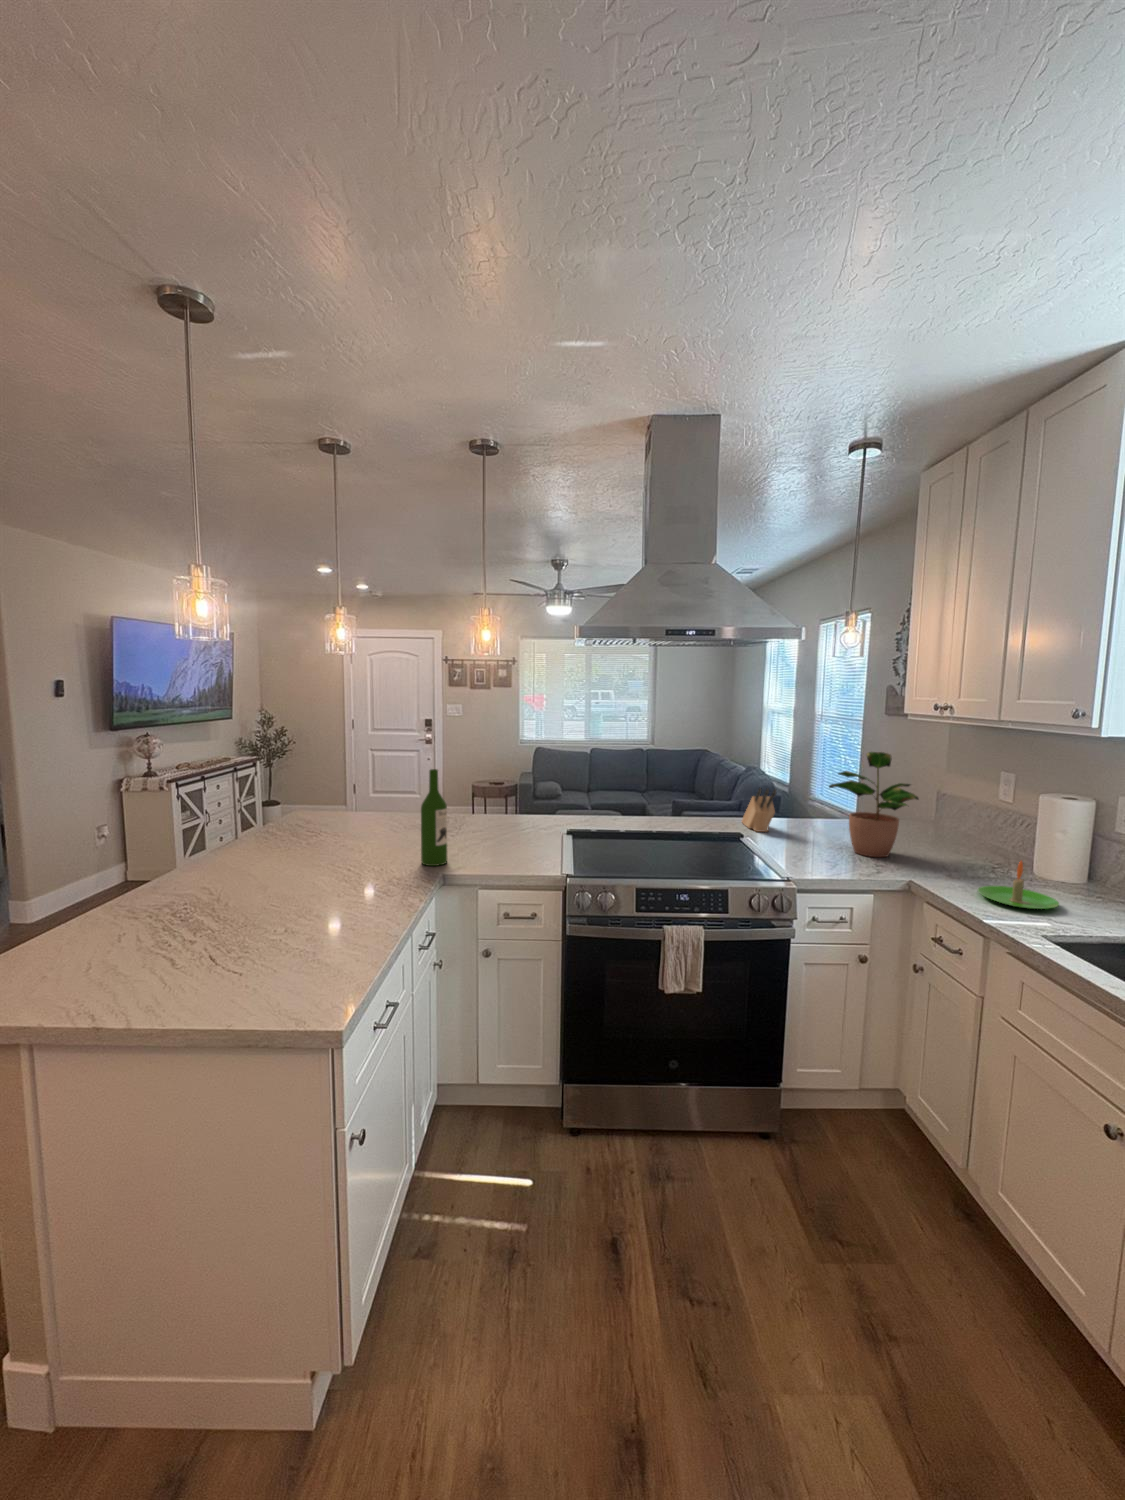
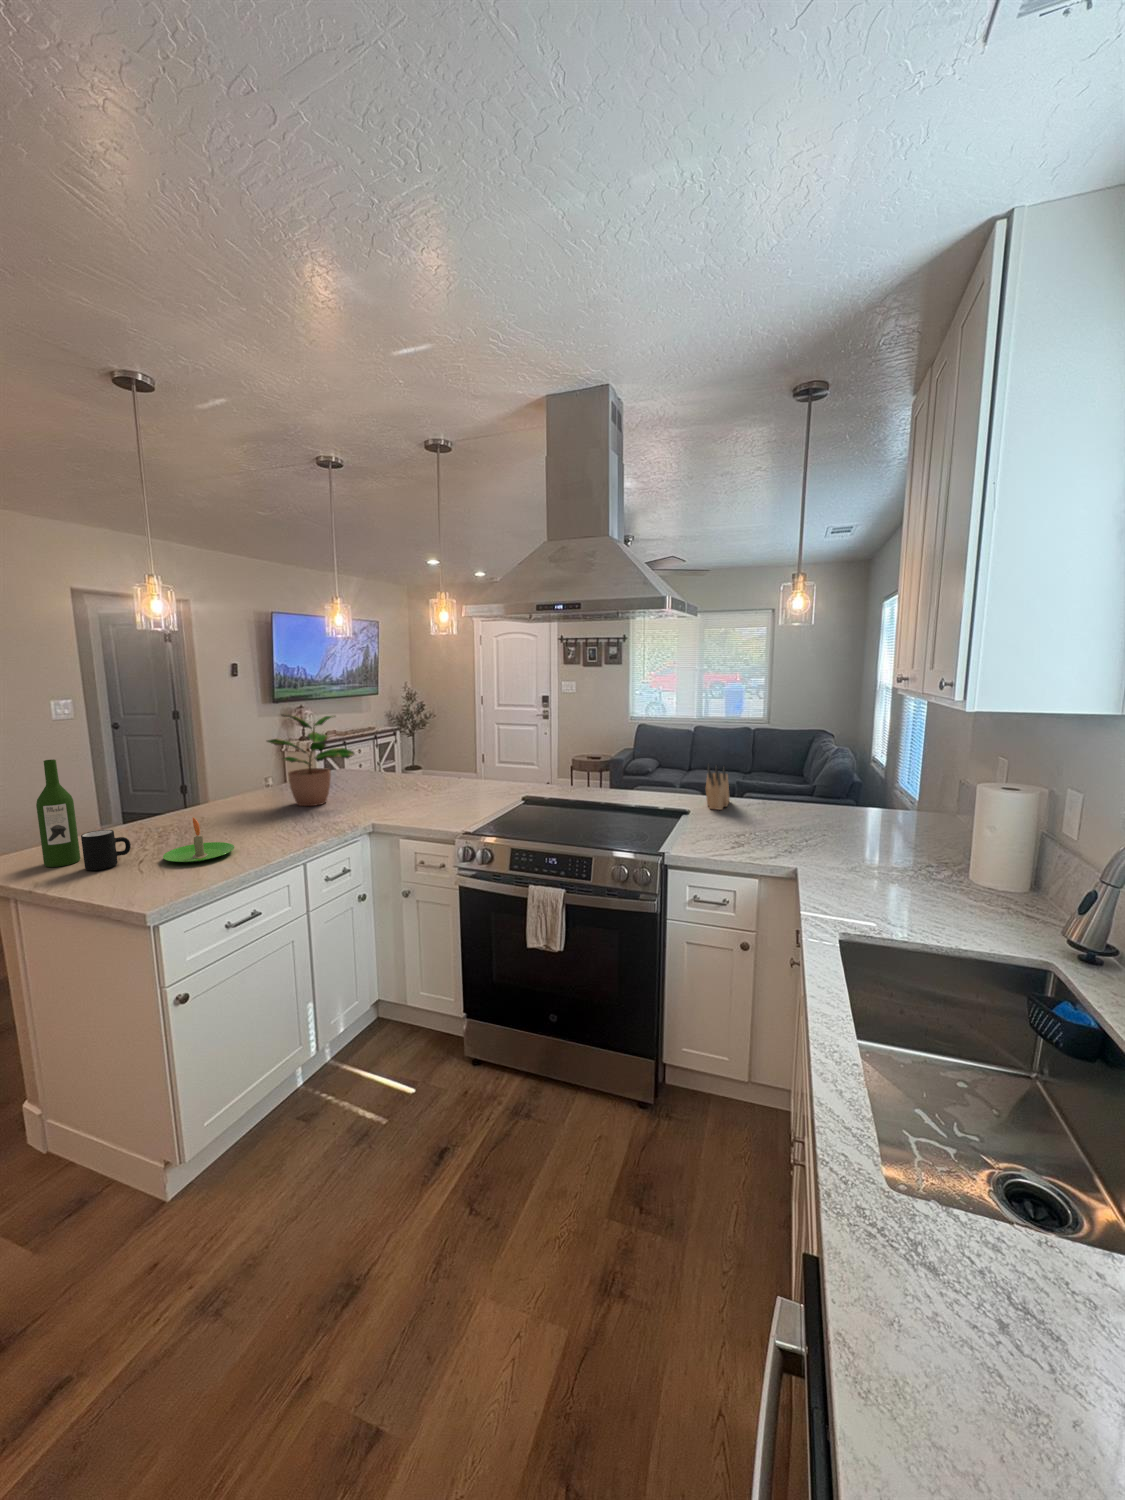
potted plant: present [829,752,919,857] -> present [267,715,354,806]
wine bottle: present [421,769,447,866] -> present [36,759,80,867]
candle: present [978,861,1059,909] -> present [163,817,234,862]
mug: none [148,913,206,973] -> present [81,830,131,870]

